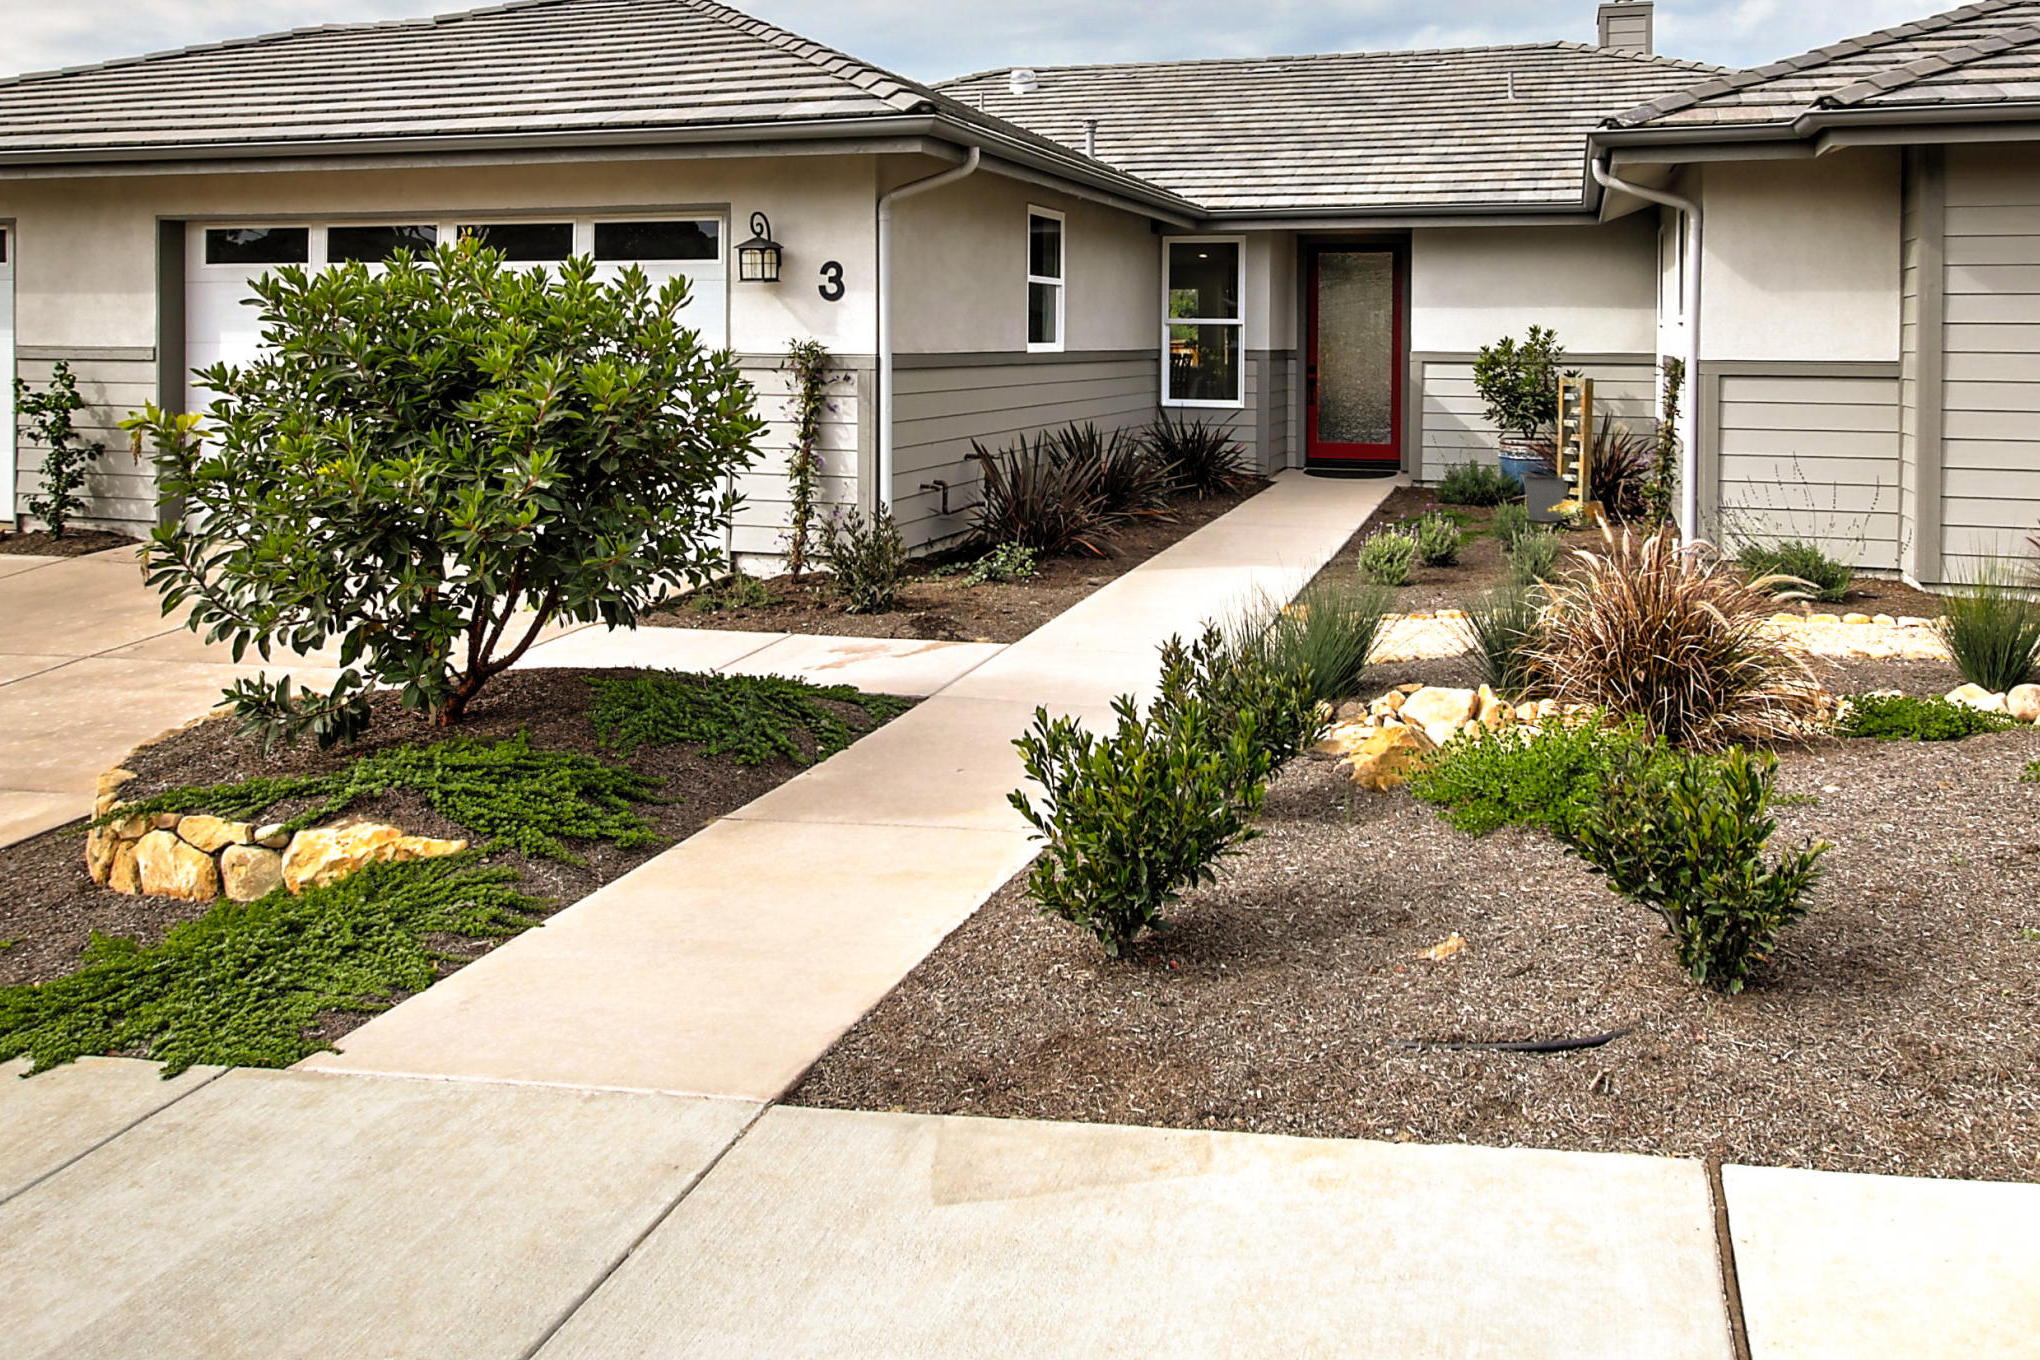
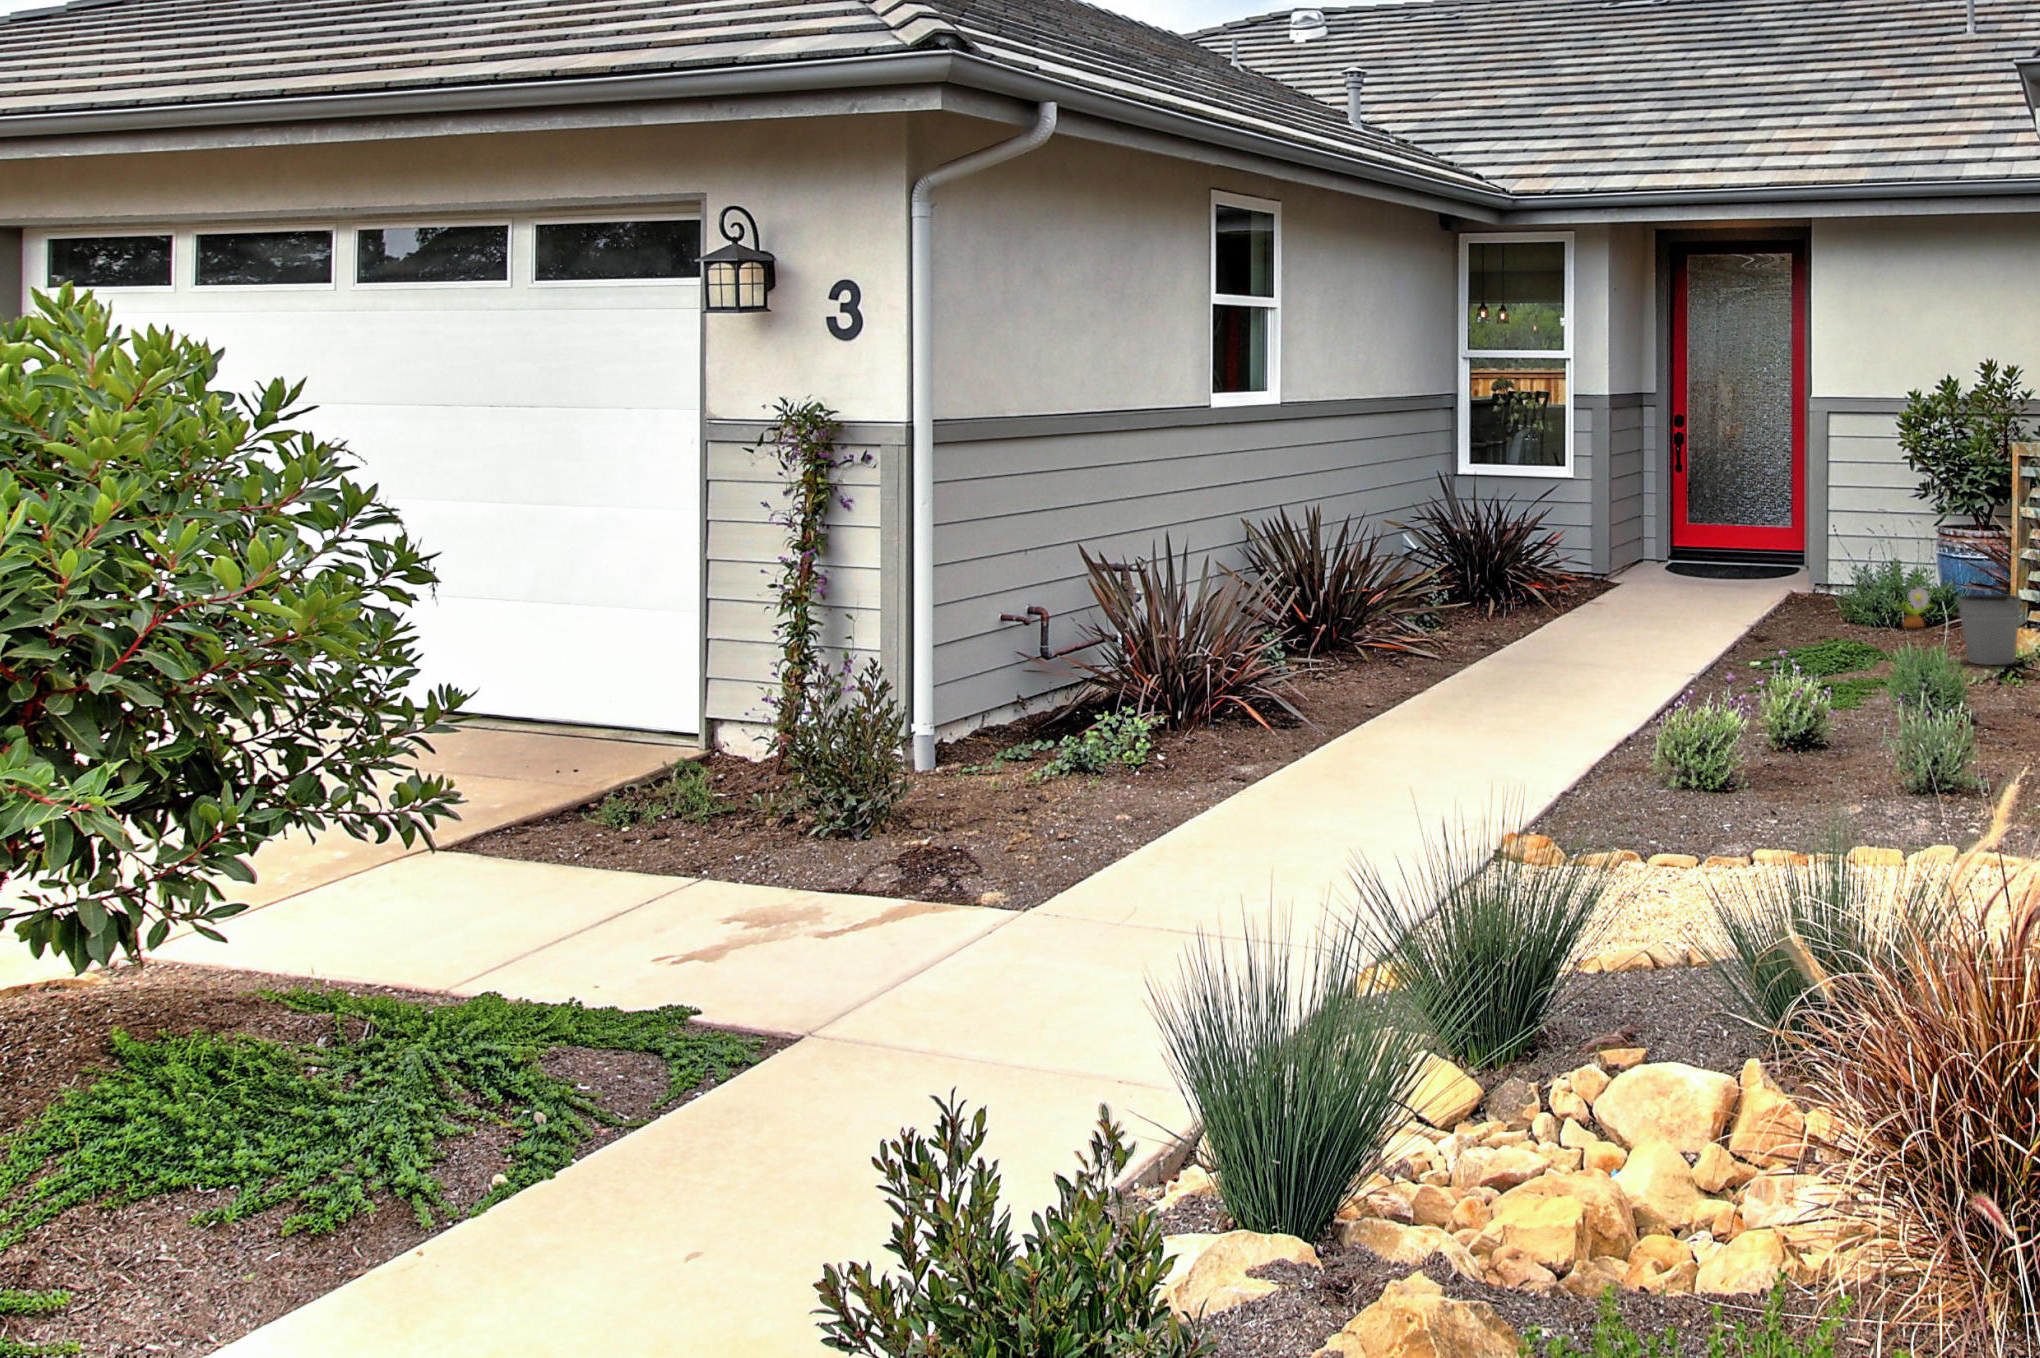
decorative plant: none [1472,475,1502,503] -> present [1897,587,1932,628]

